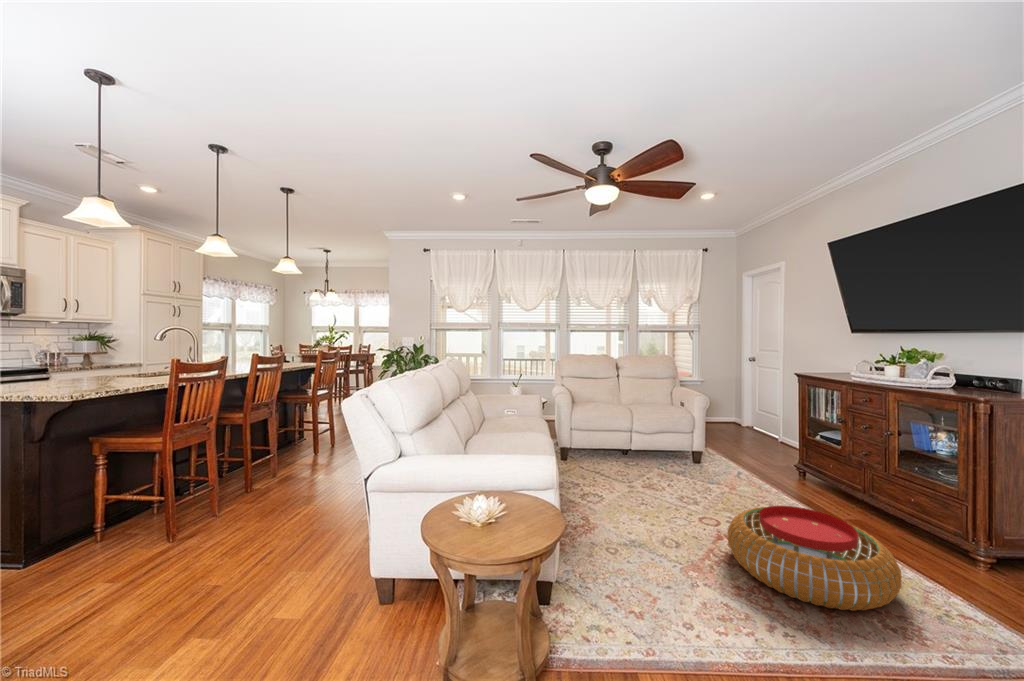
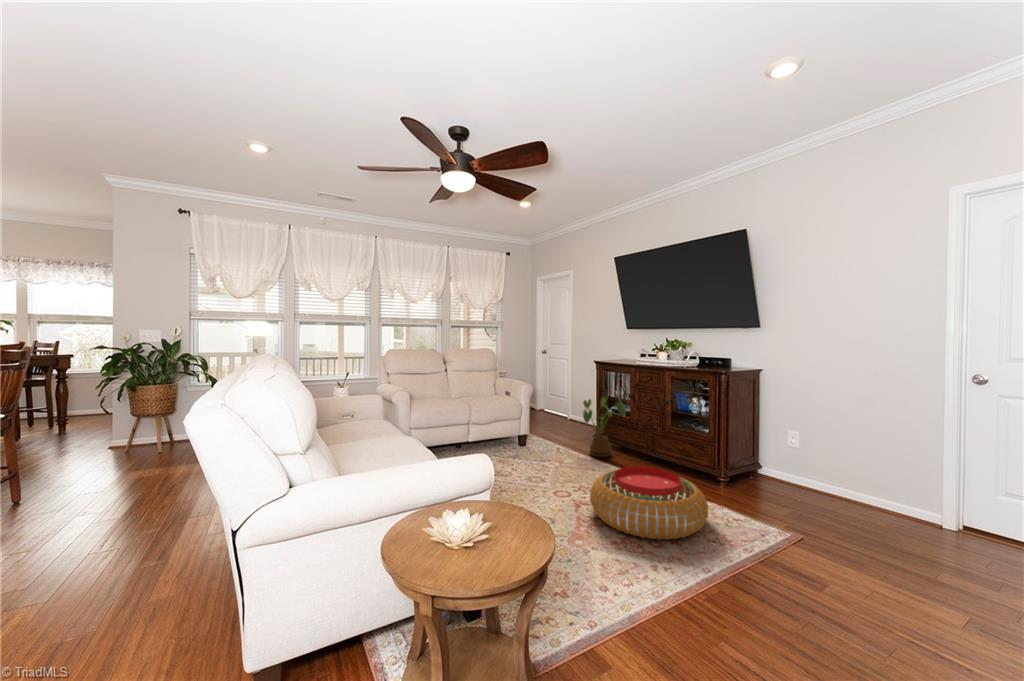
house plant: none [759,417,831,492] -> present [578,396,626,457]

